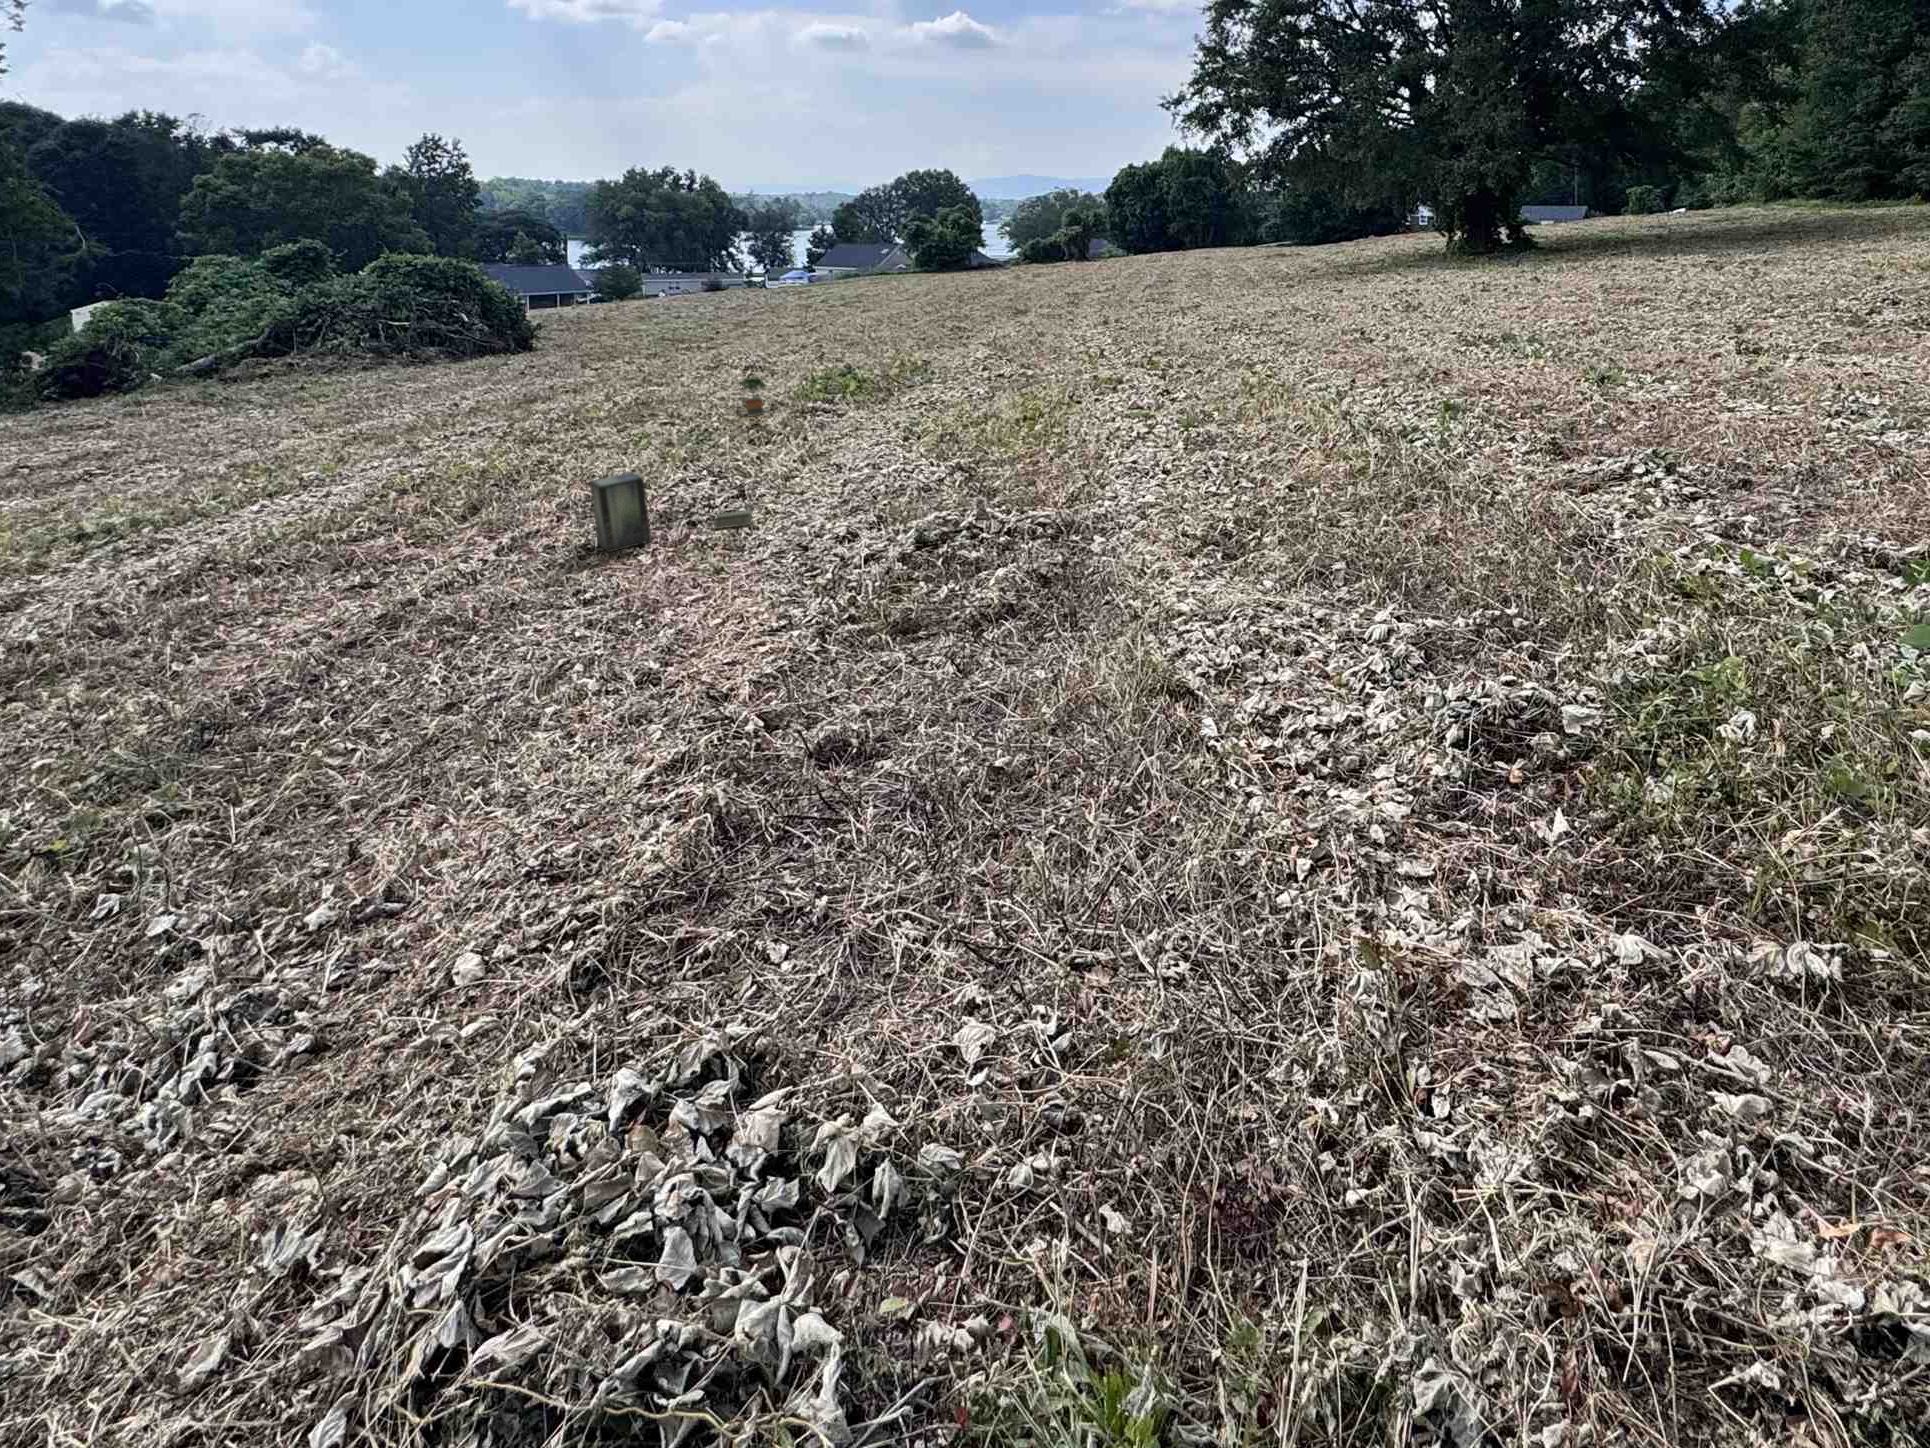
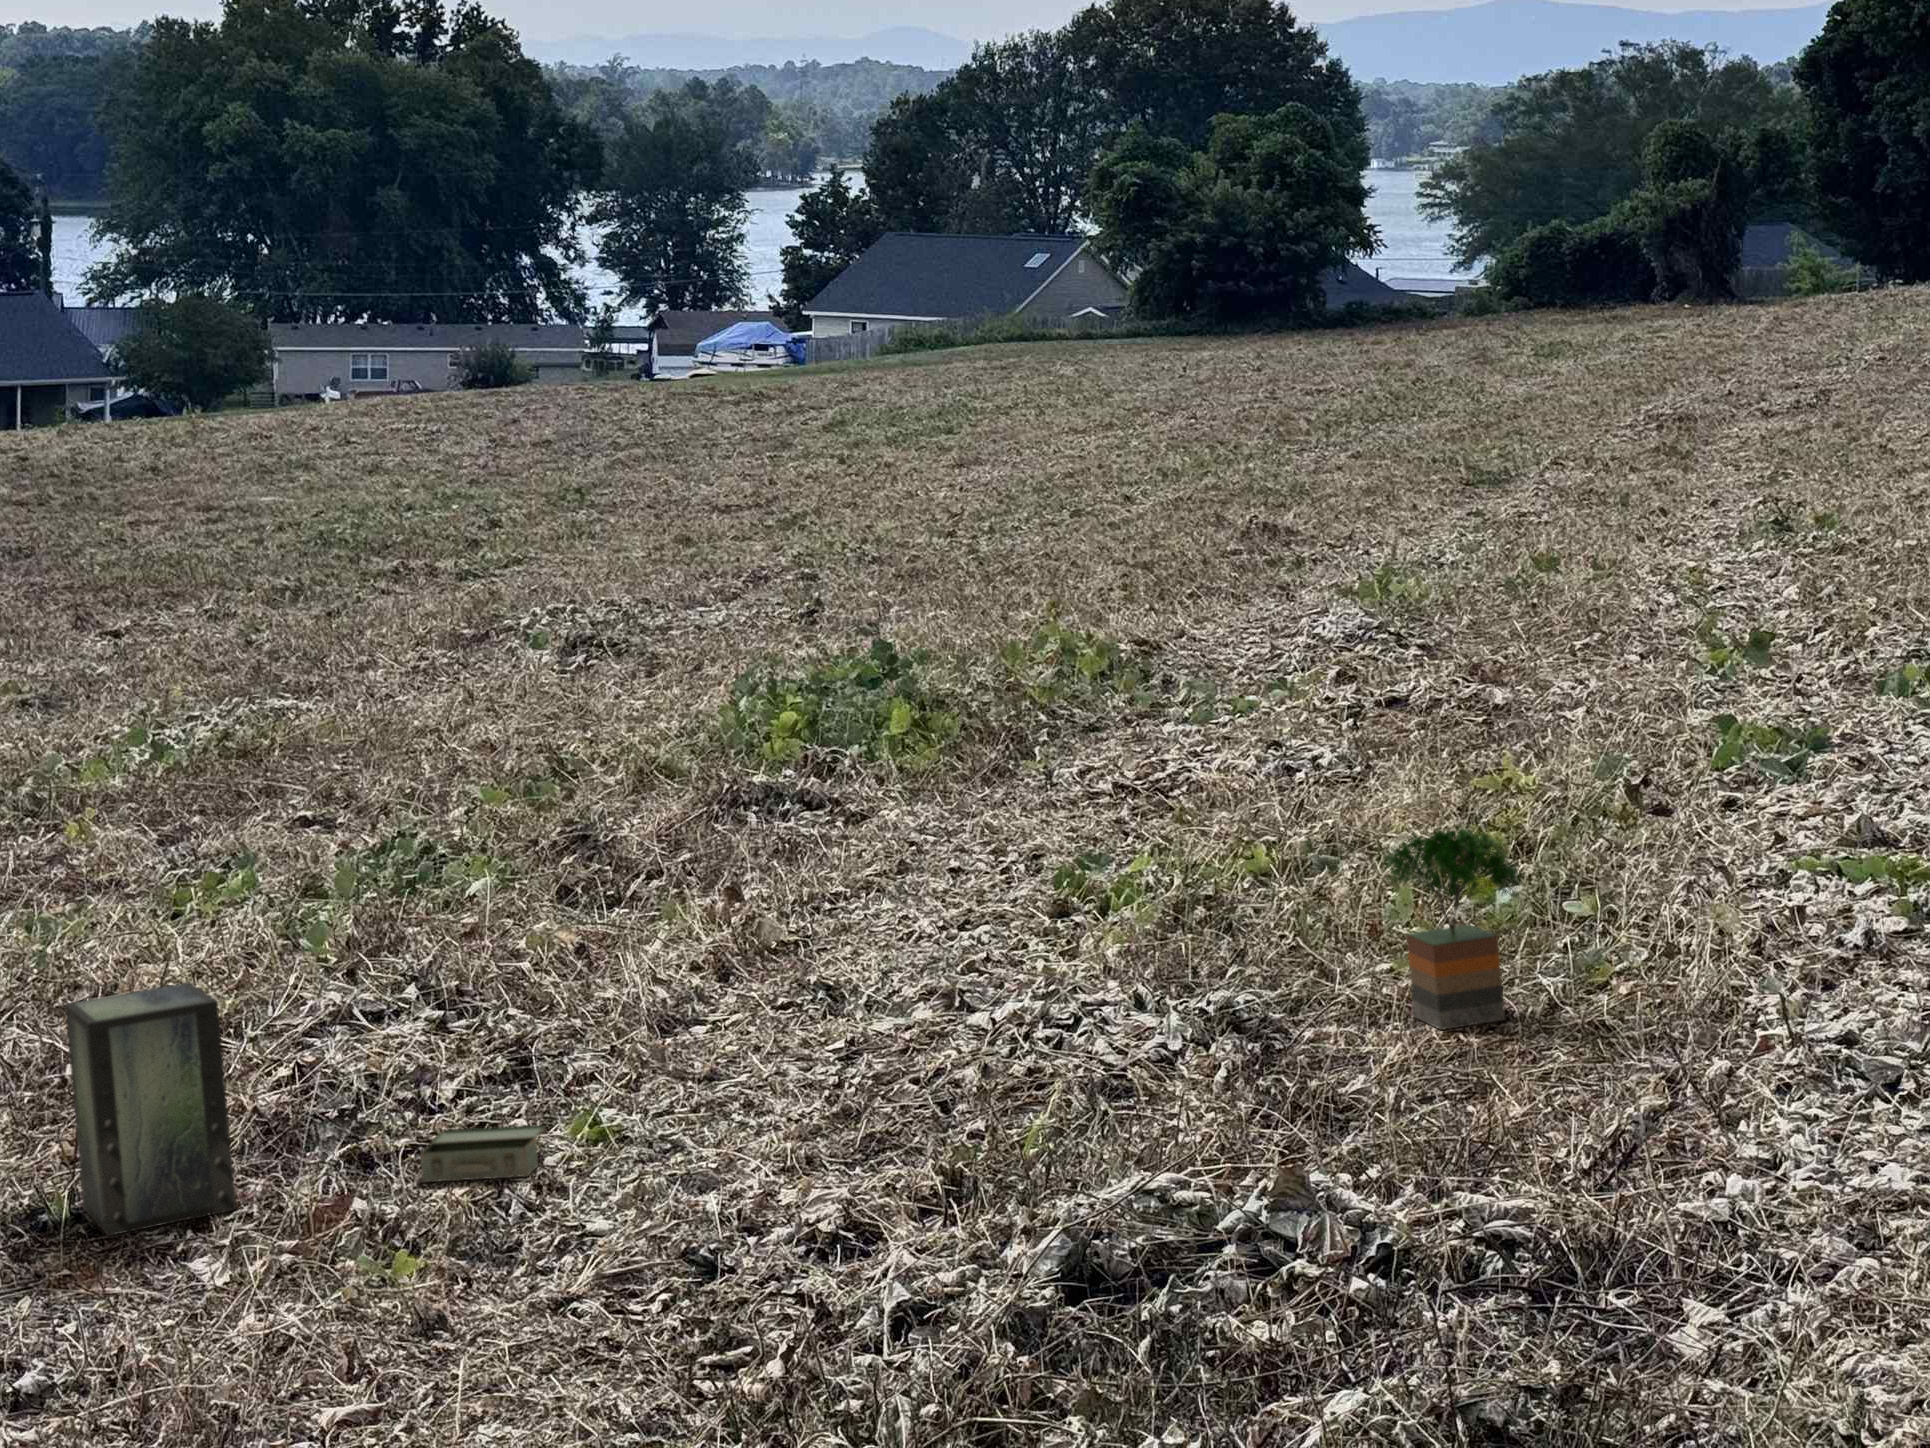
potted tree: present [739,377,767,417] -> present [1386,828,1521,1030]

